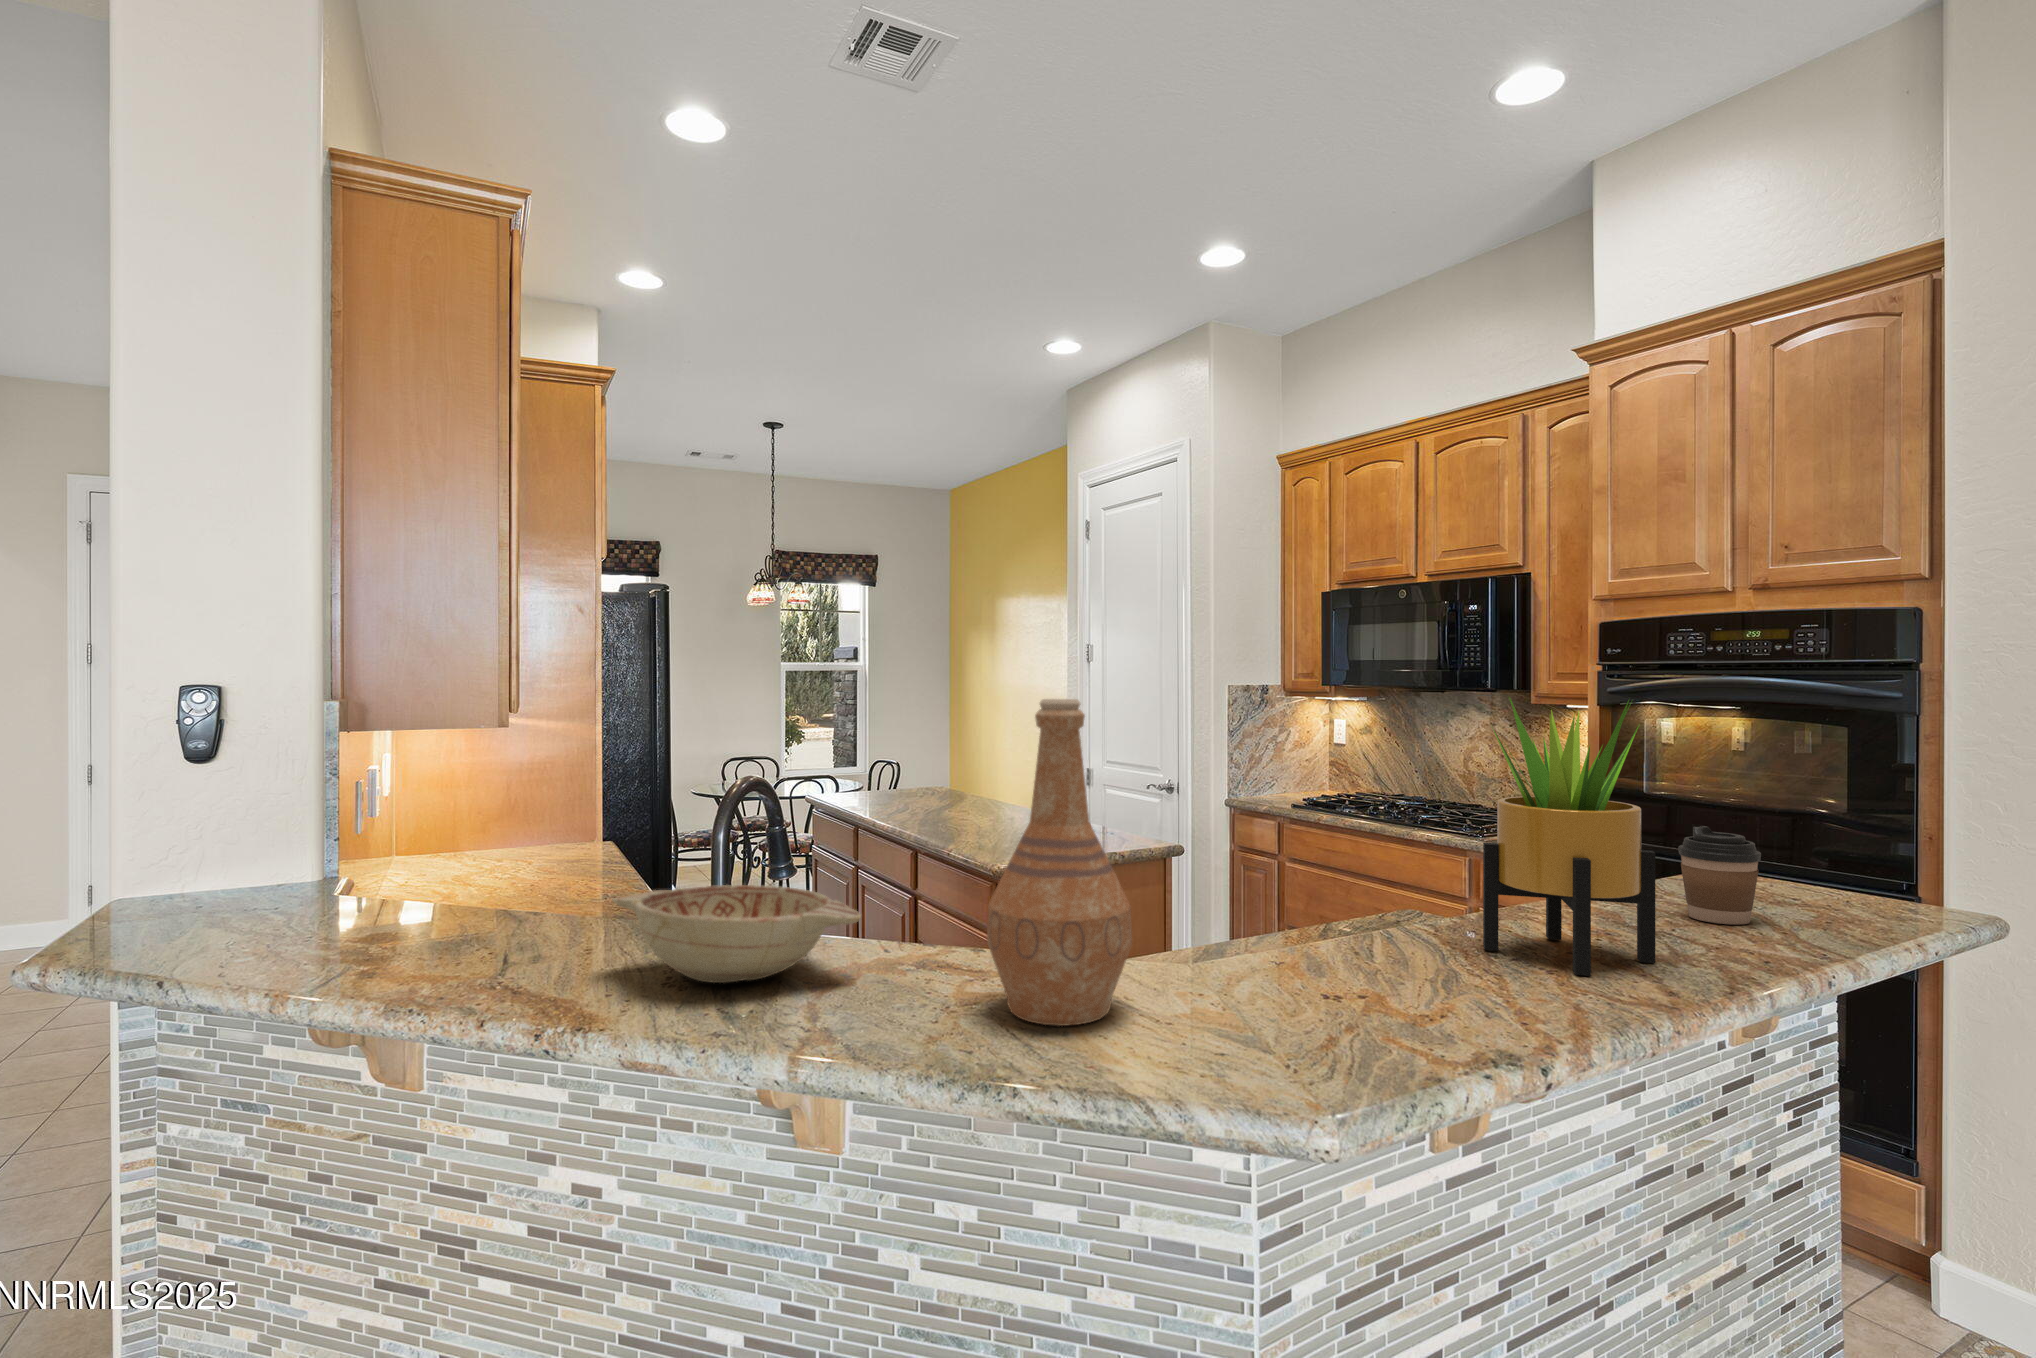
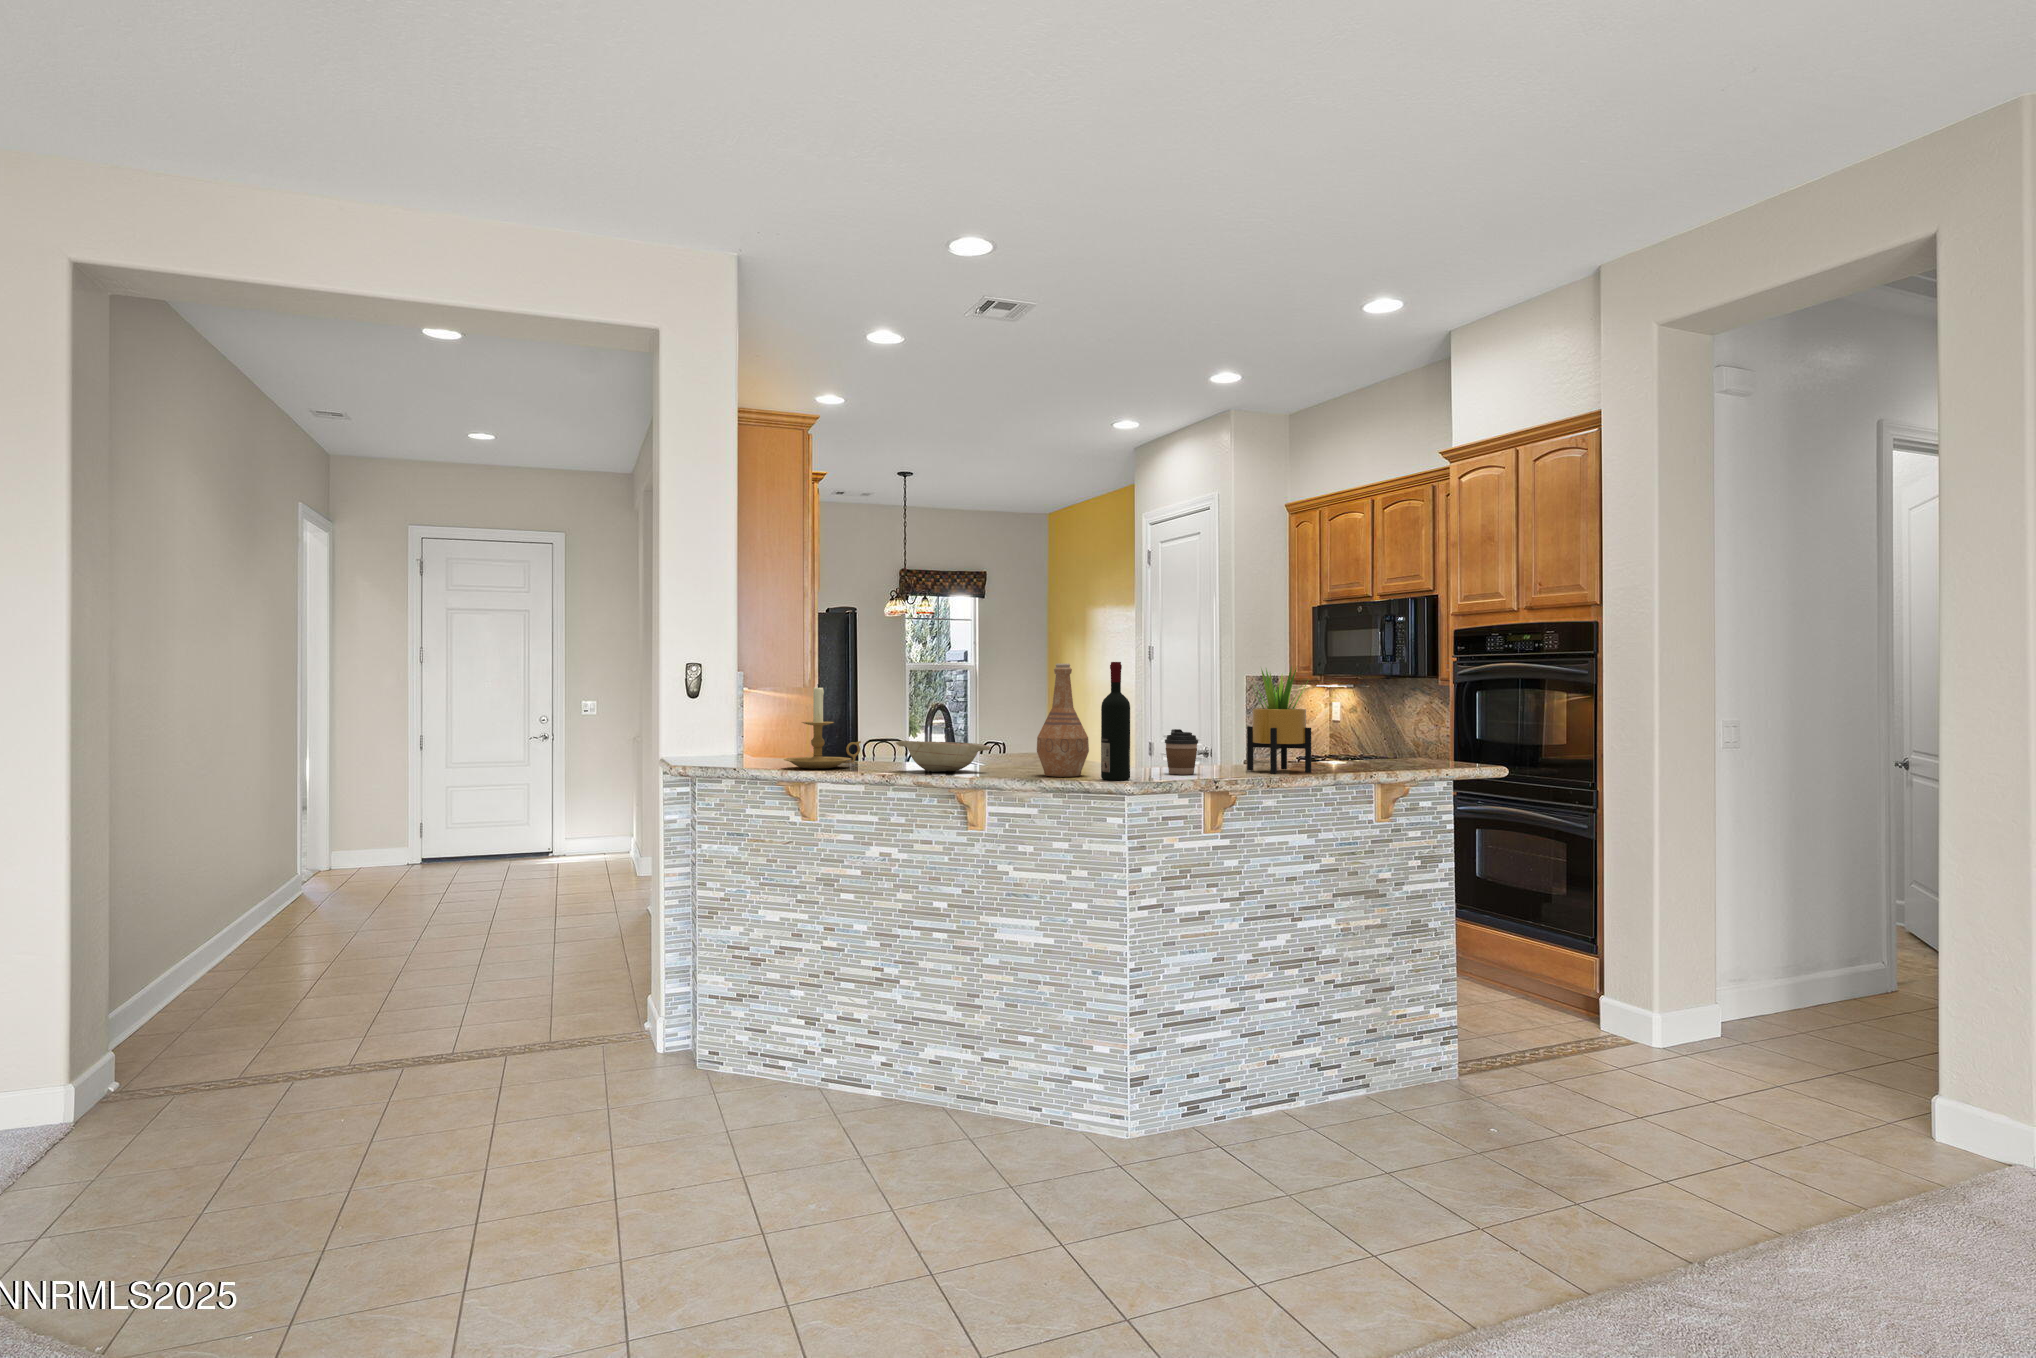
wine bottle: none [1189,700,1278,1068] -> present [1101,662,1130,780]
candle holder: none [335,740,557,956] -> present [784,684,861,769]
coffee cup: present [1678,826,1761,924] -> present [1165,729,1198,775]

